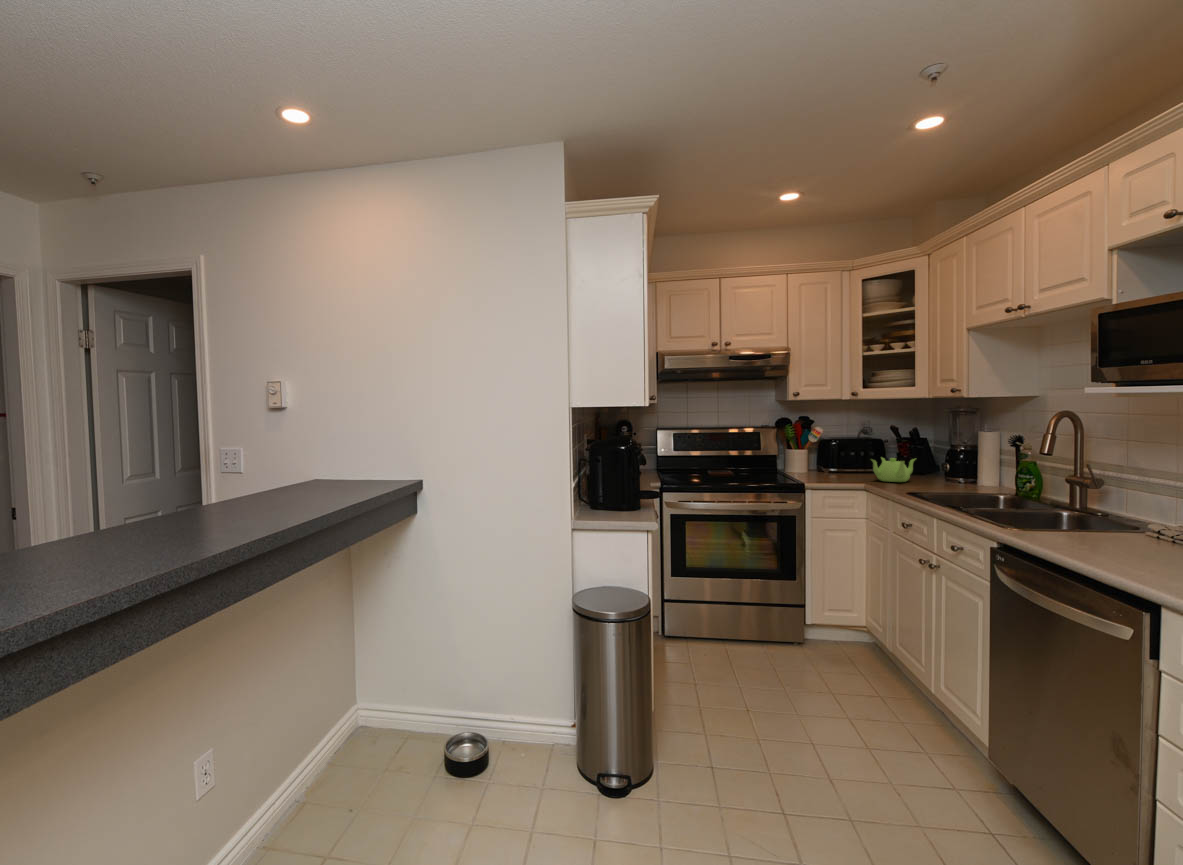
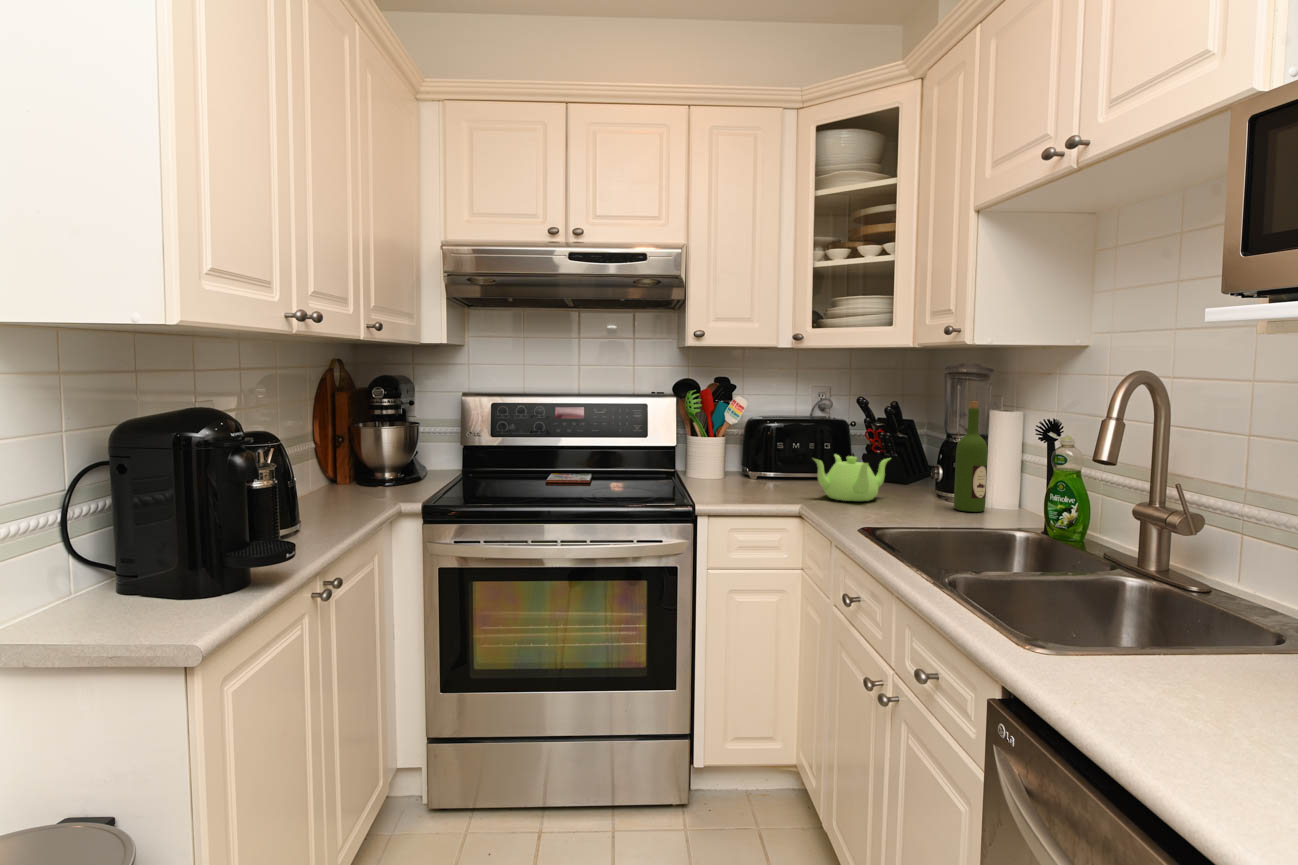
wine bottle: none [957,426,977,487] -> present [954,401,988,512]

